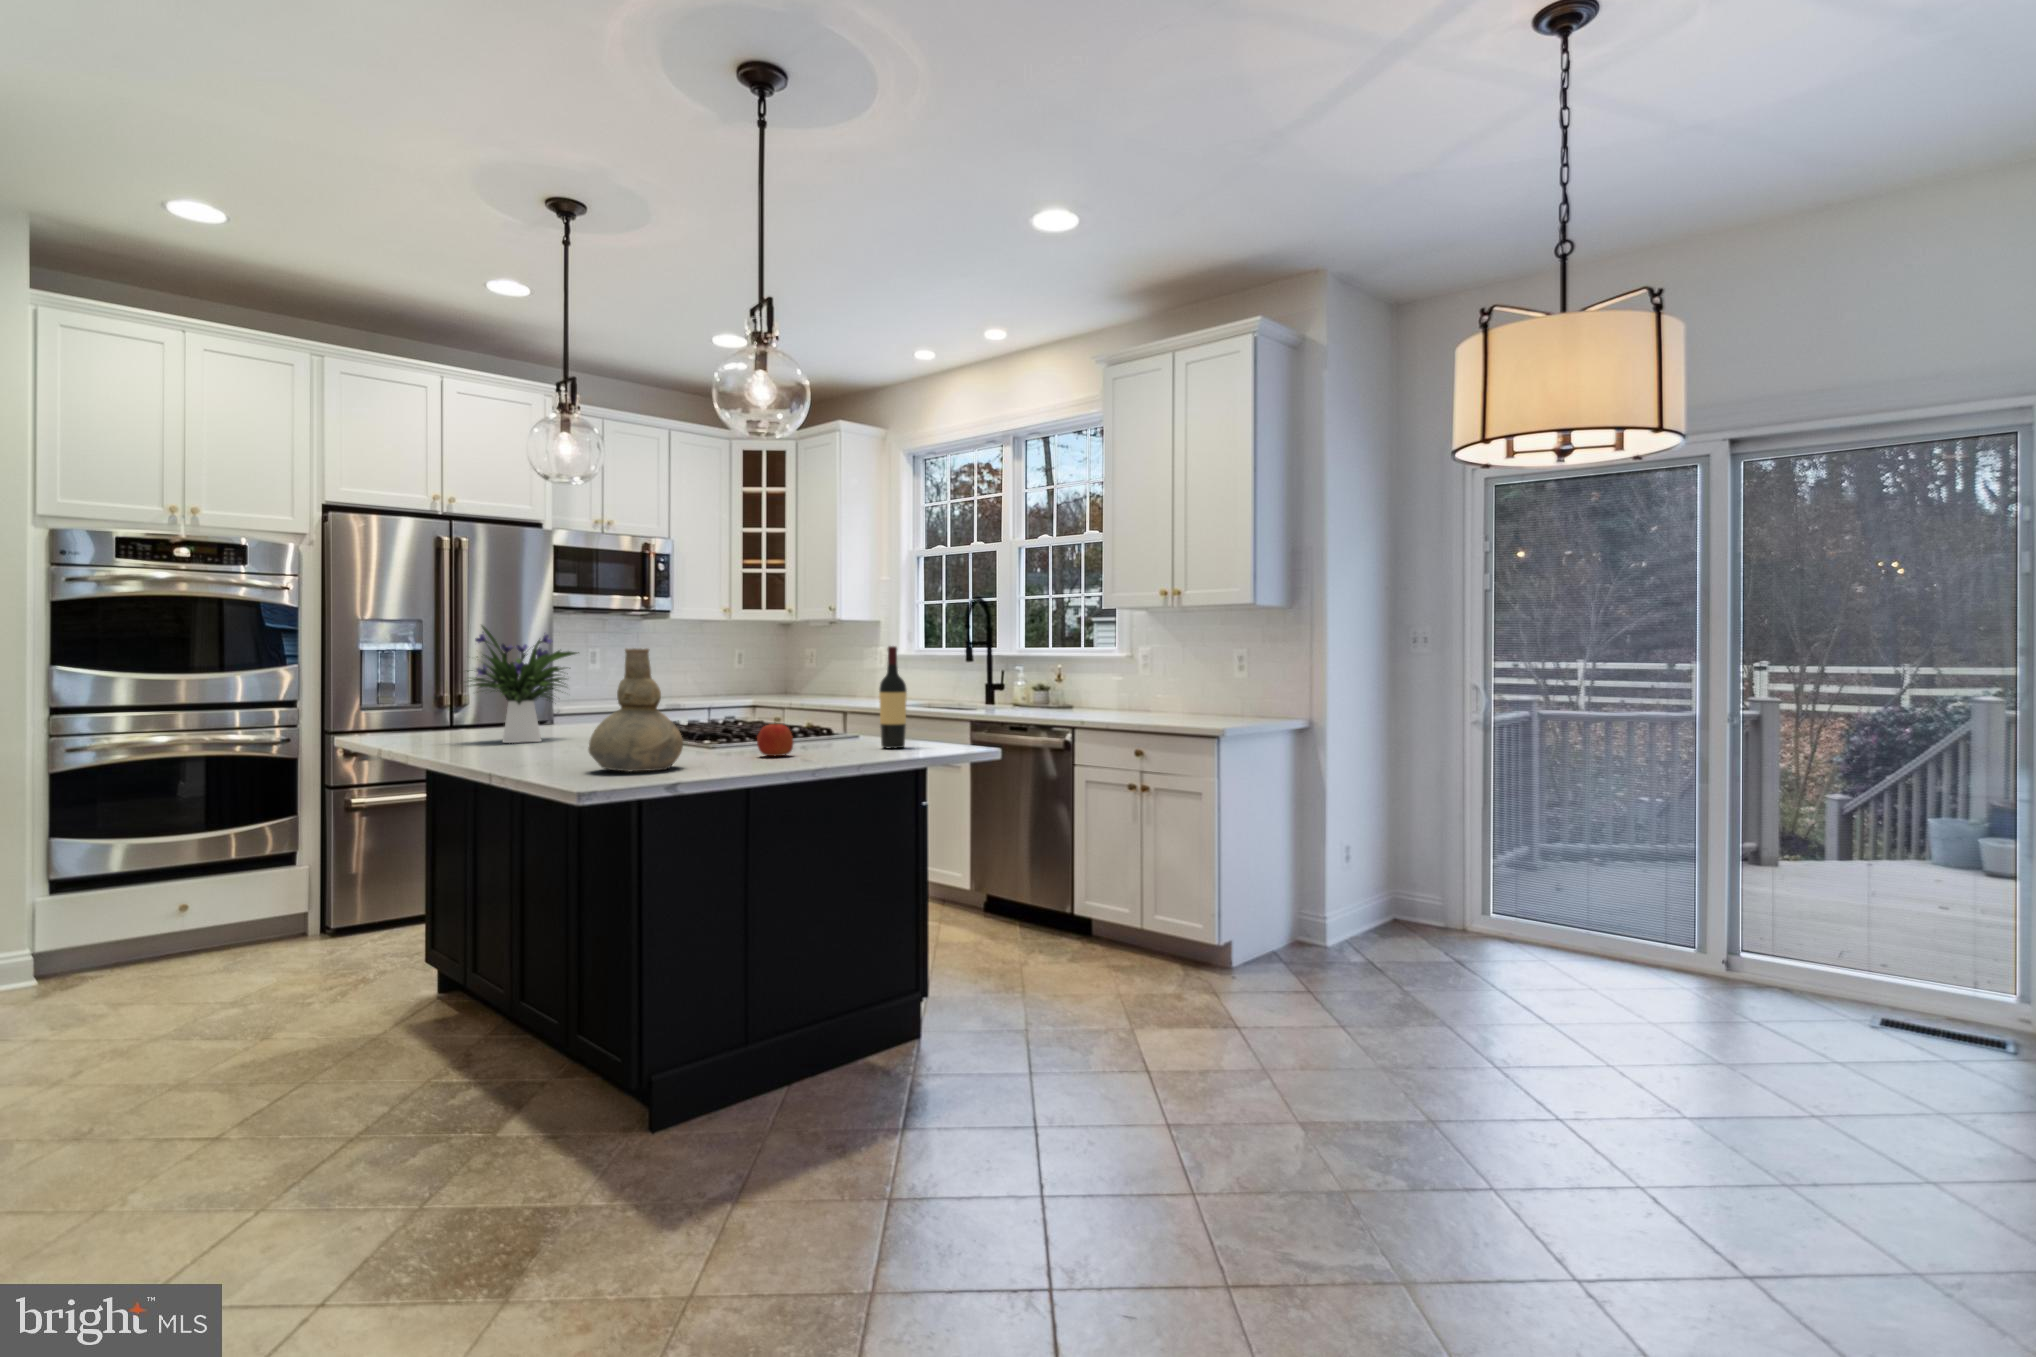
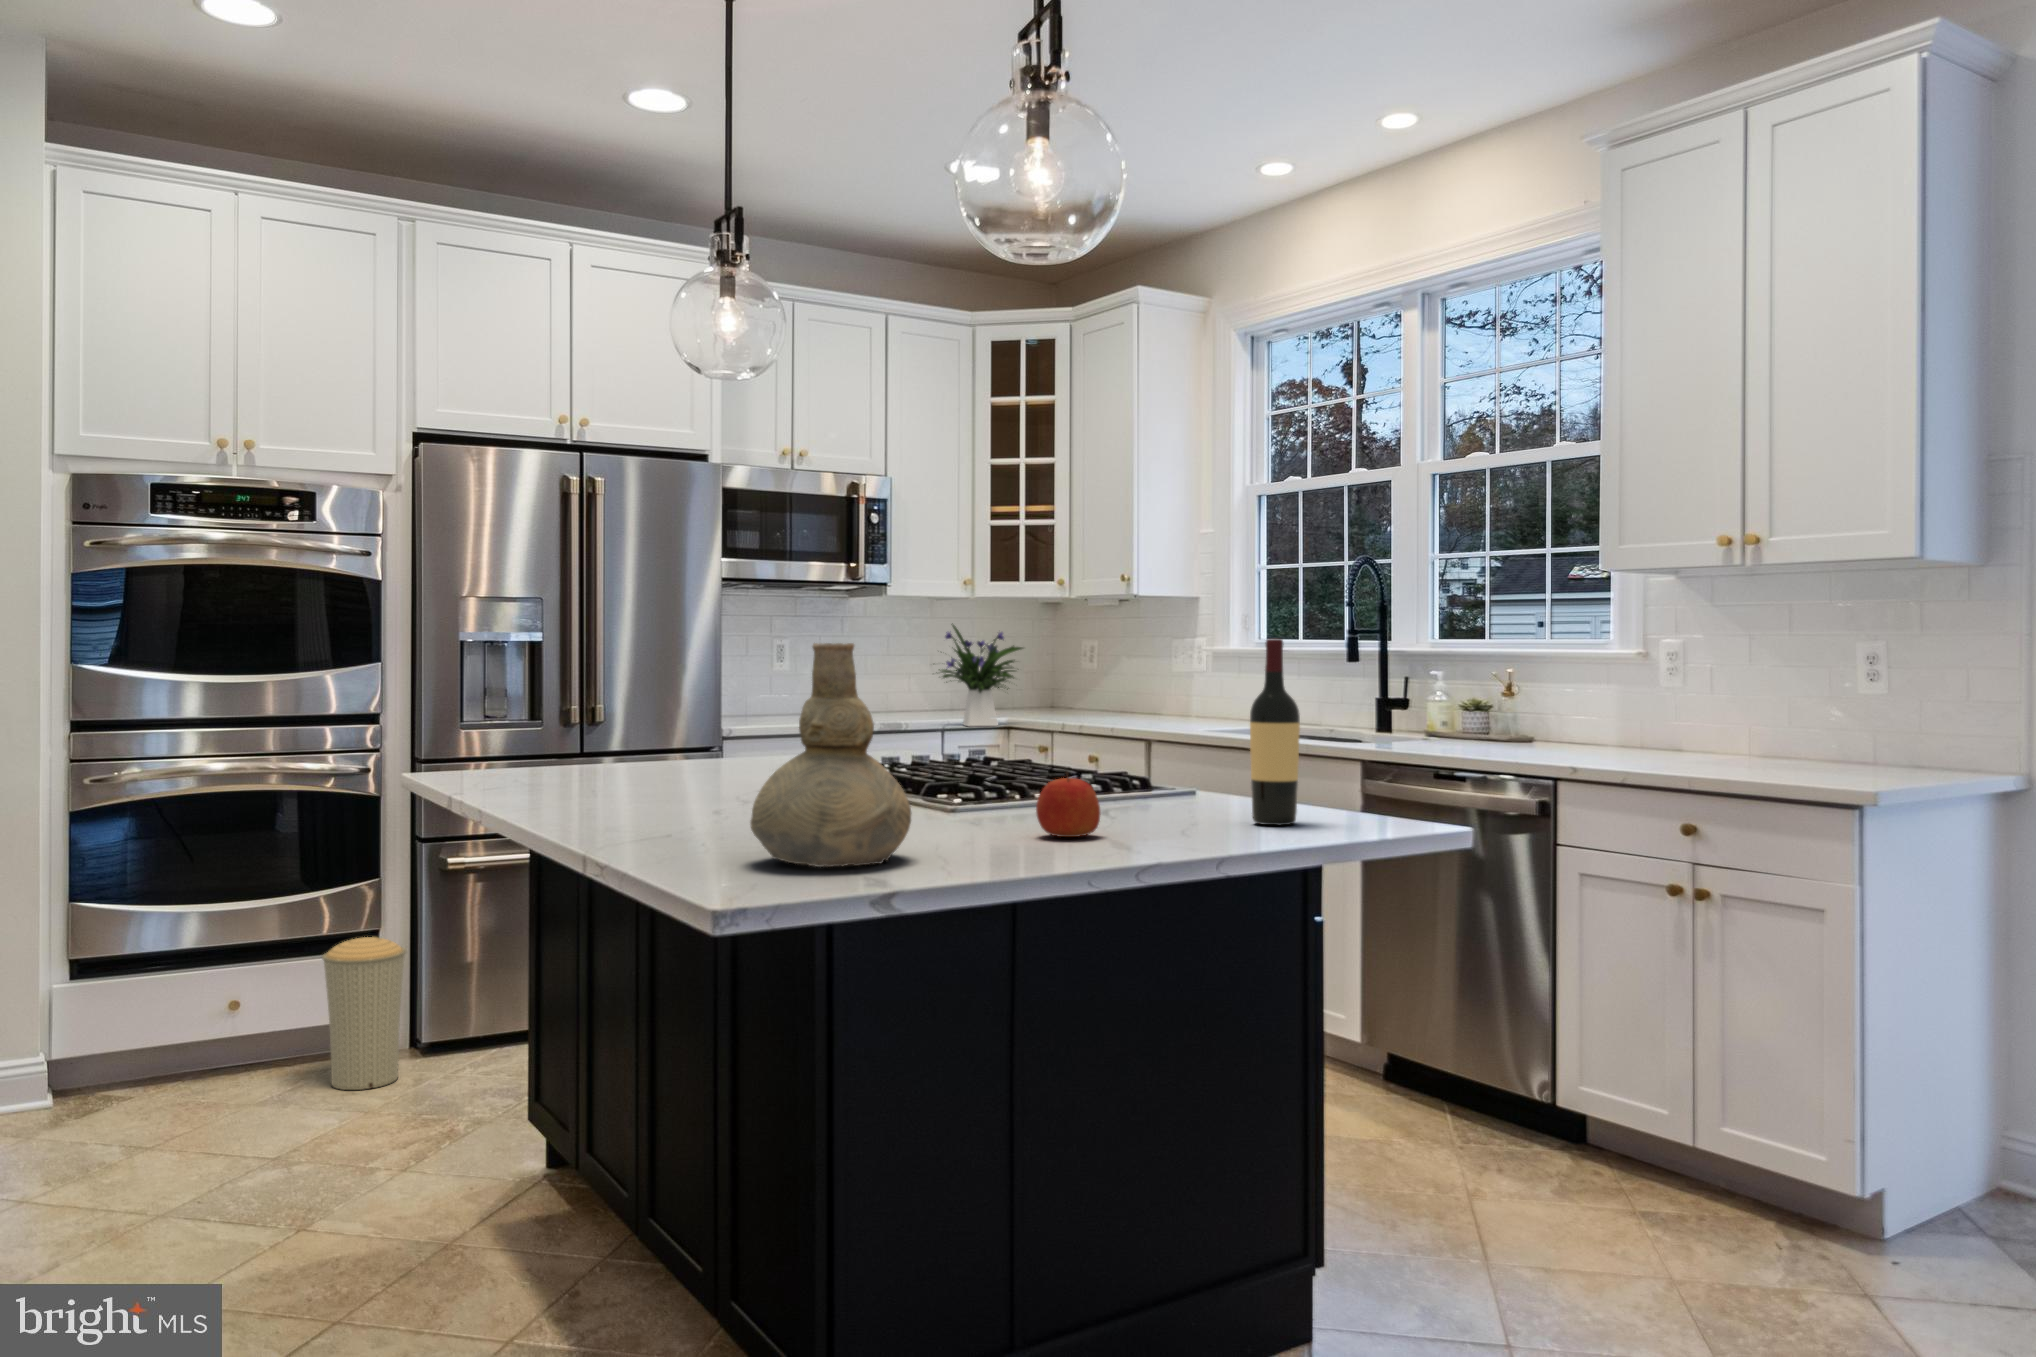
flower arrangement: present [467,626,579,743] -> present [939,625,1023,726]
trash can: none [257,854,323,960] -> present [322,937,406,1090]

